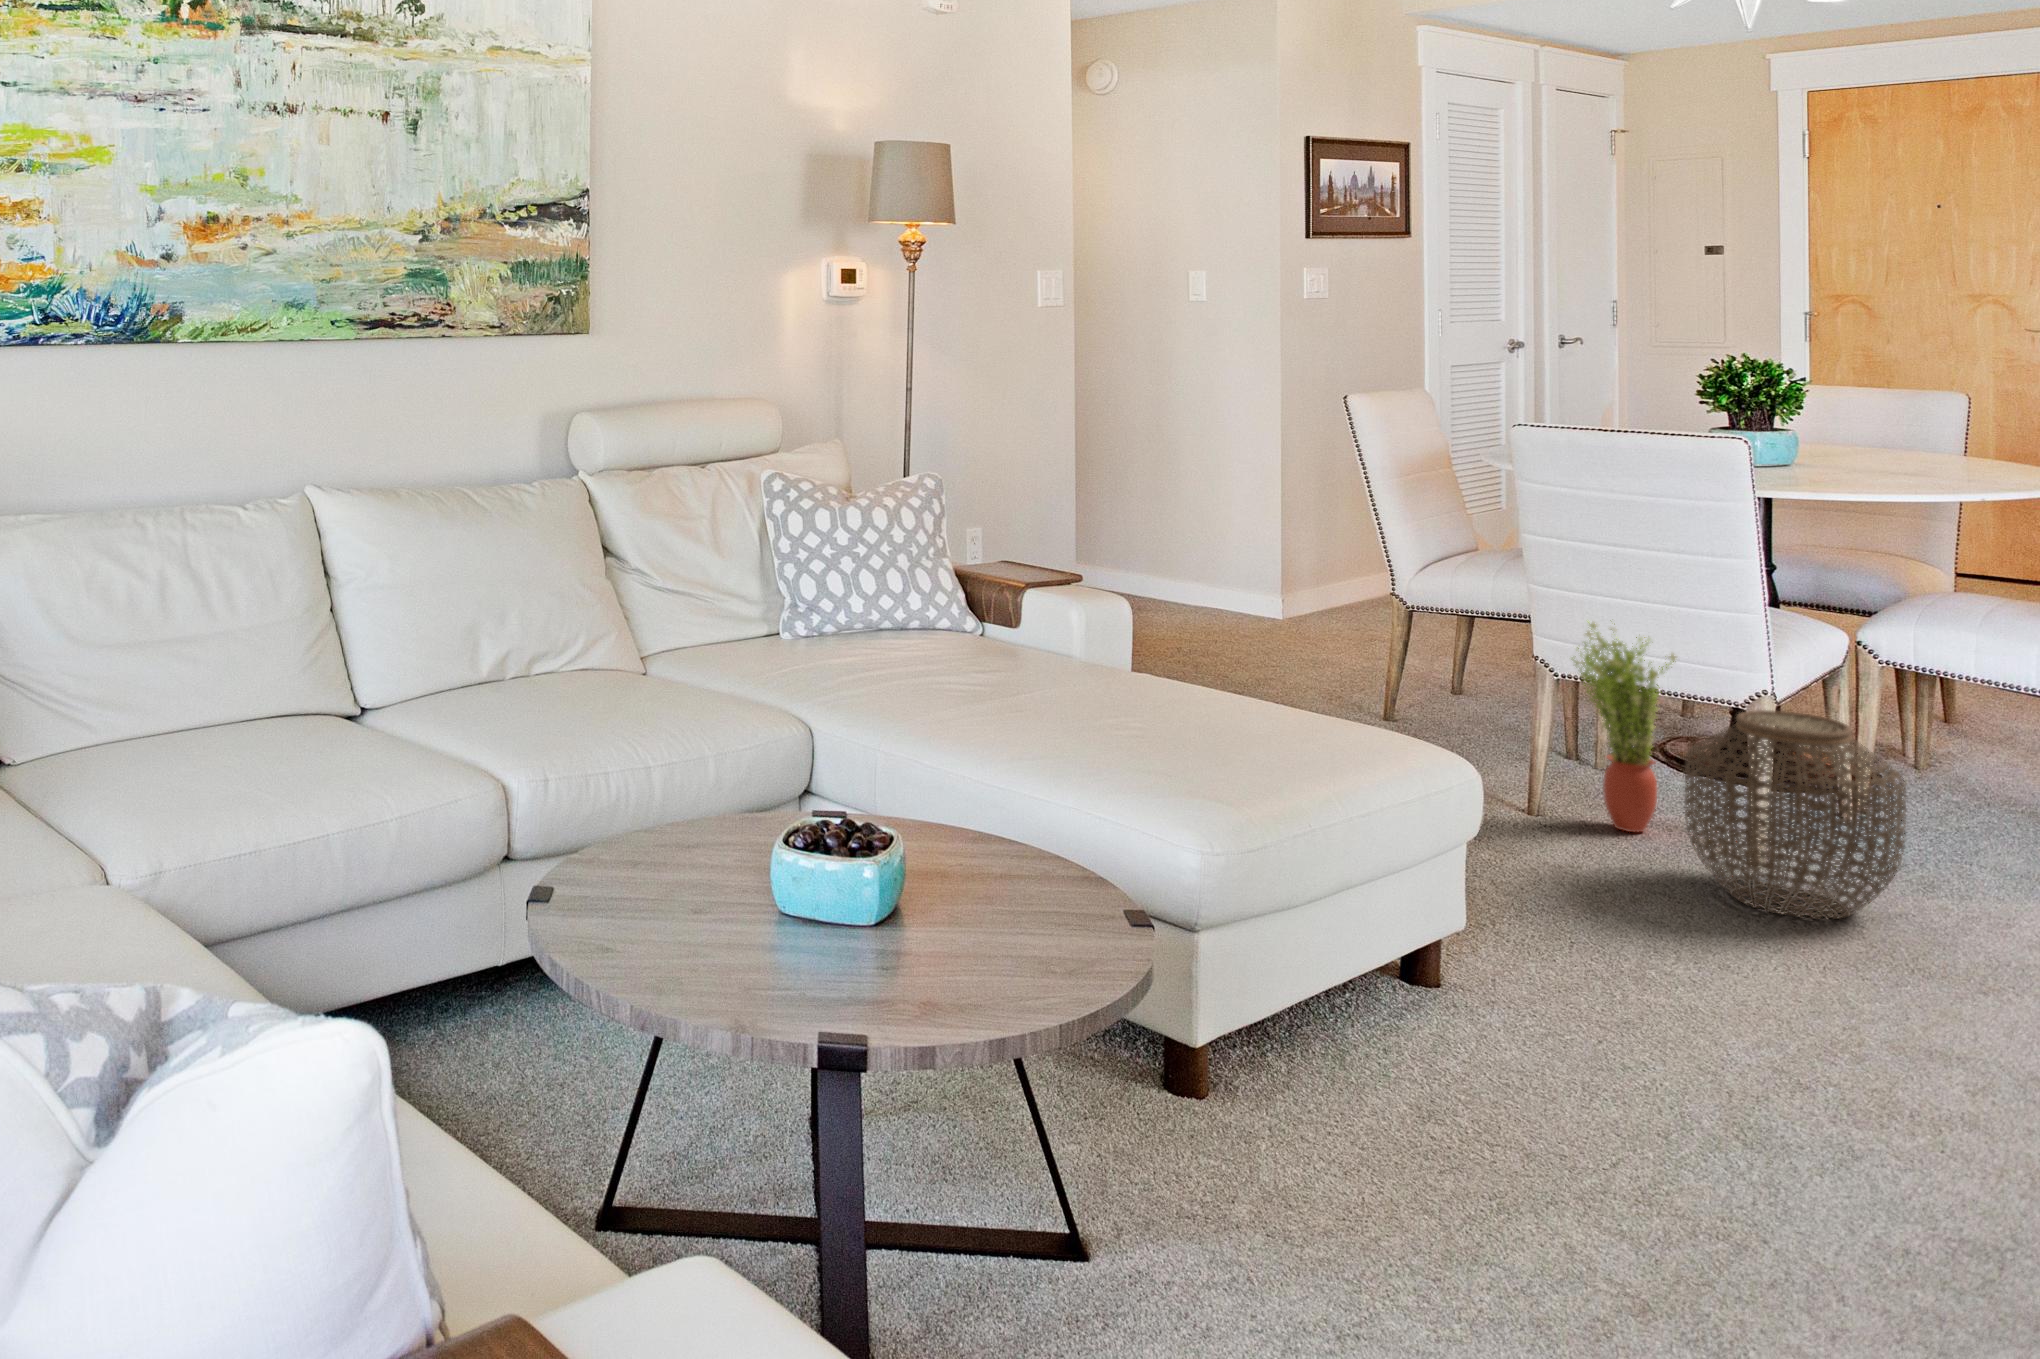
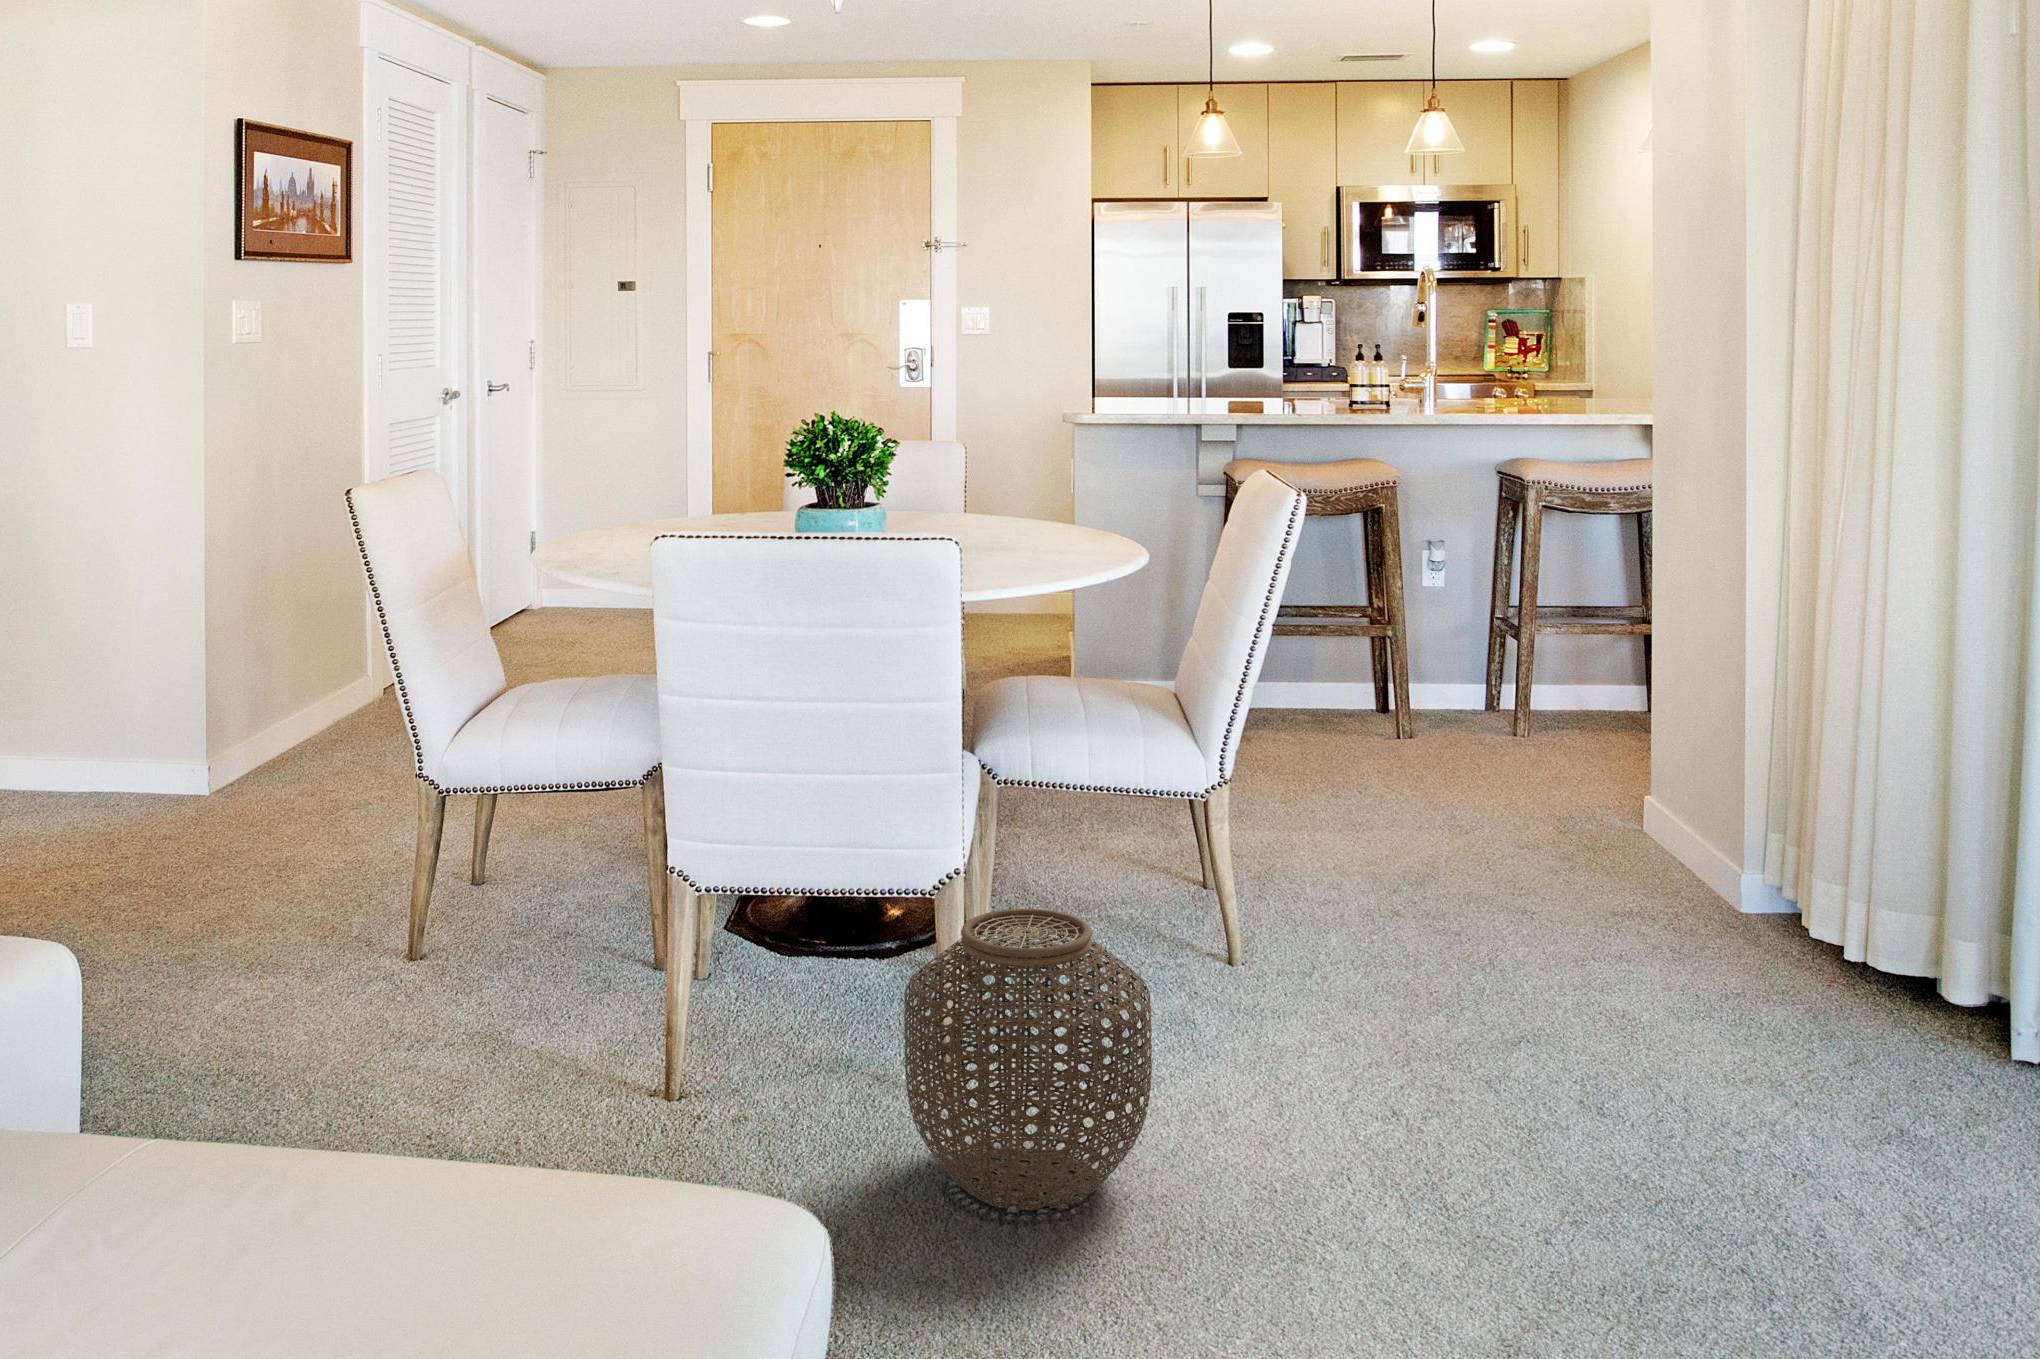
potted plant: present [1572,621,1676,832] -> none [721,803,852,1105]

